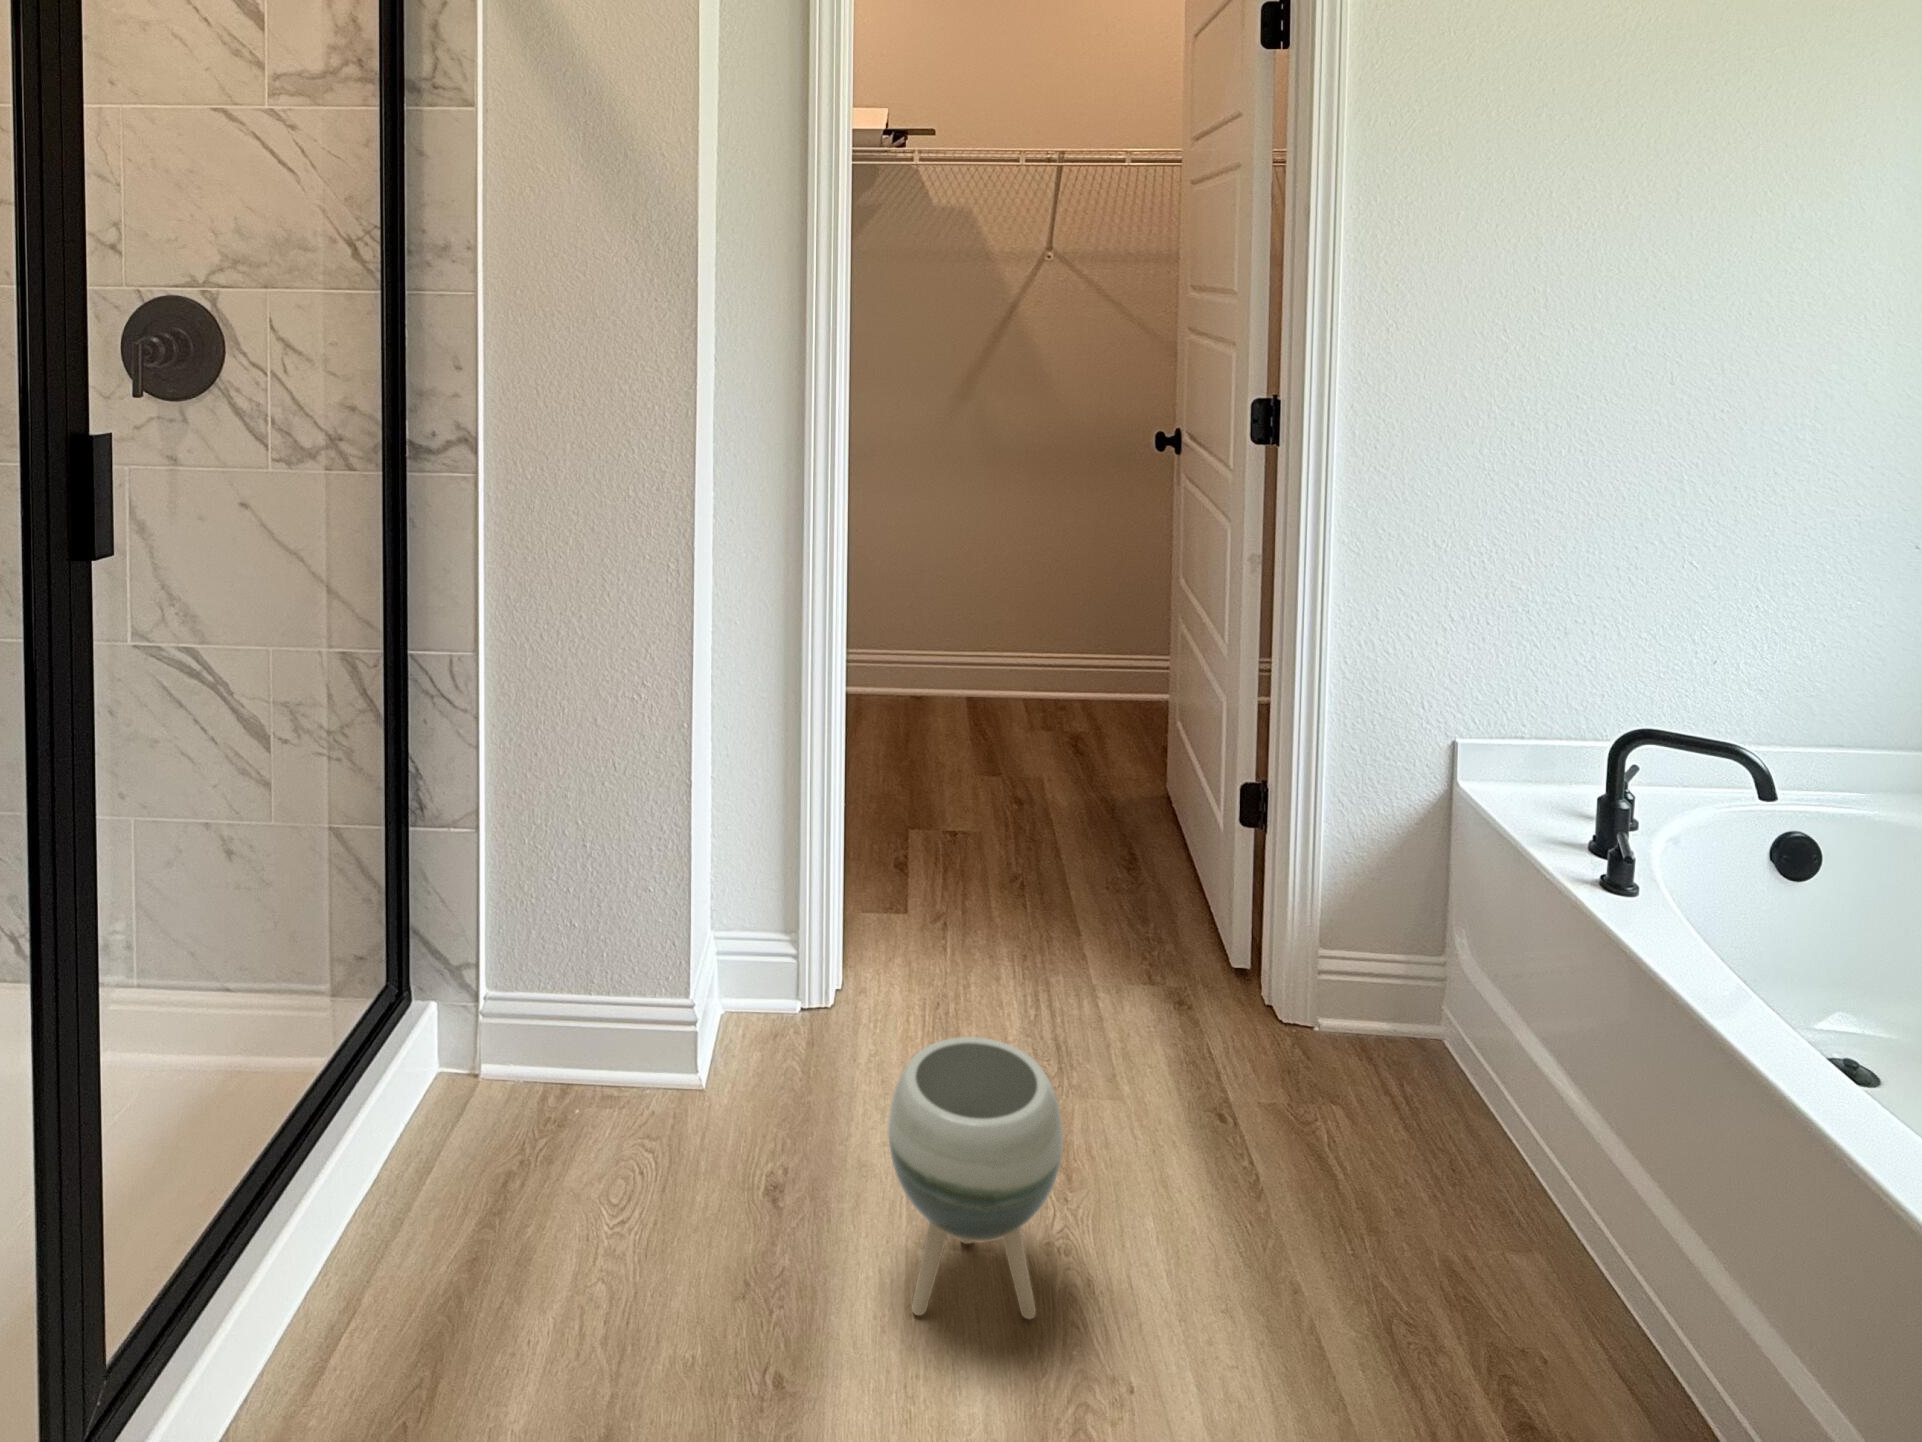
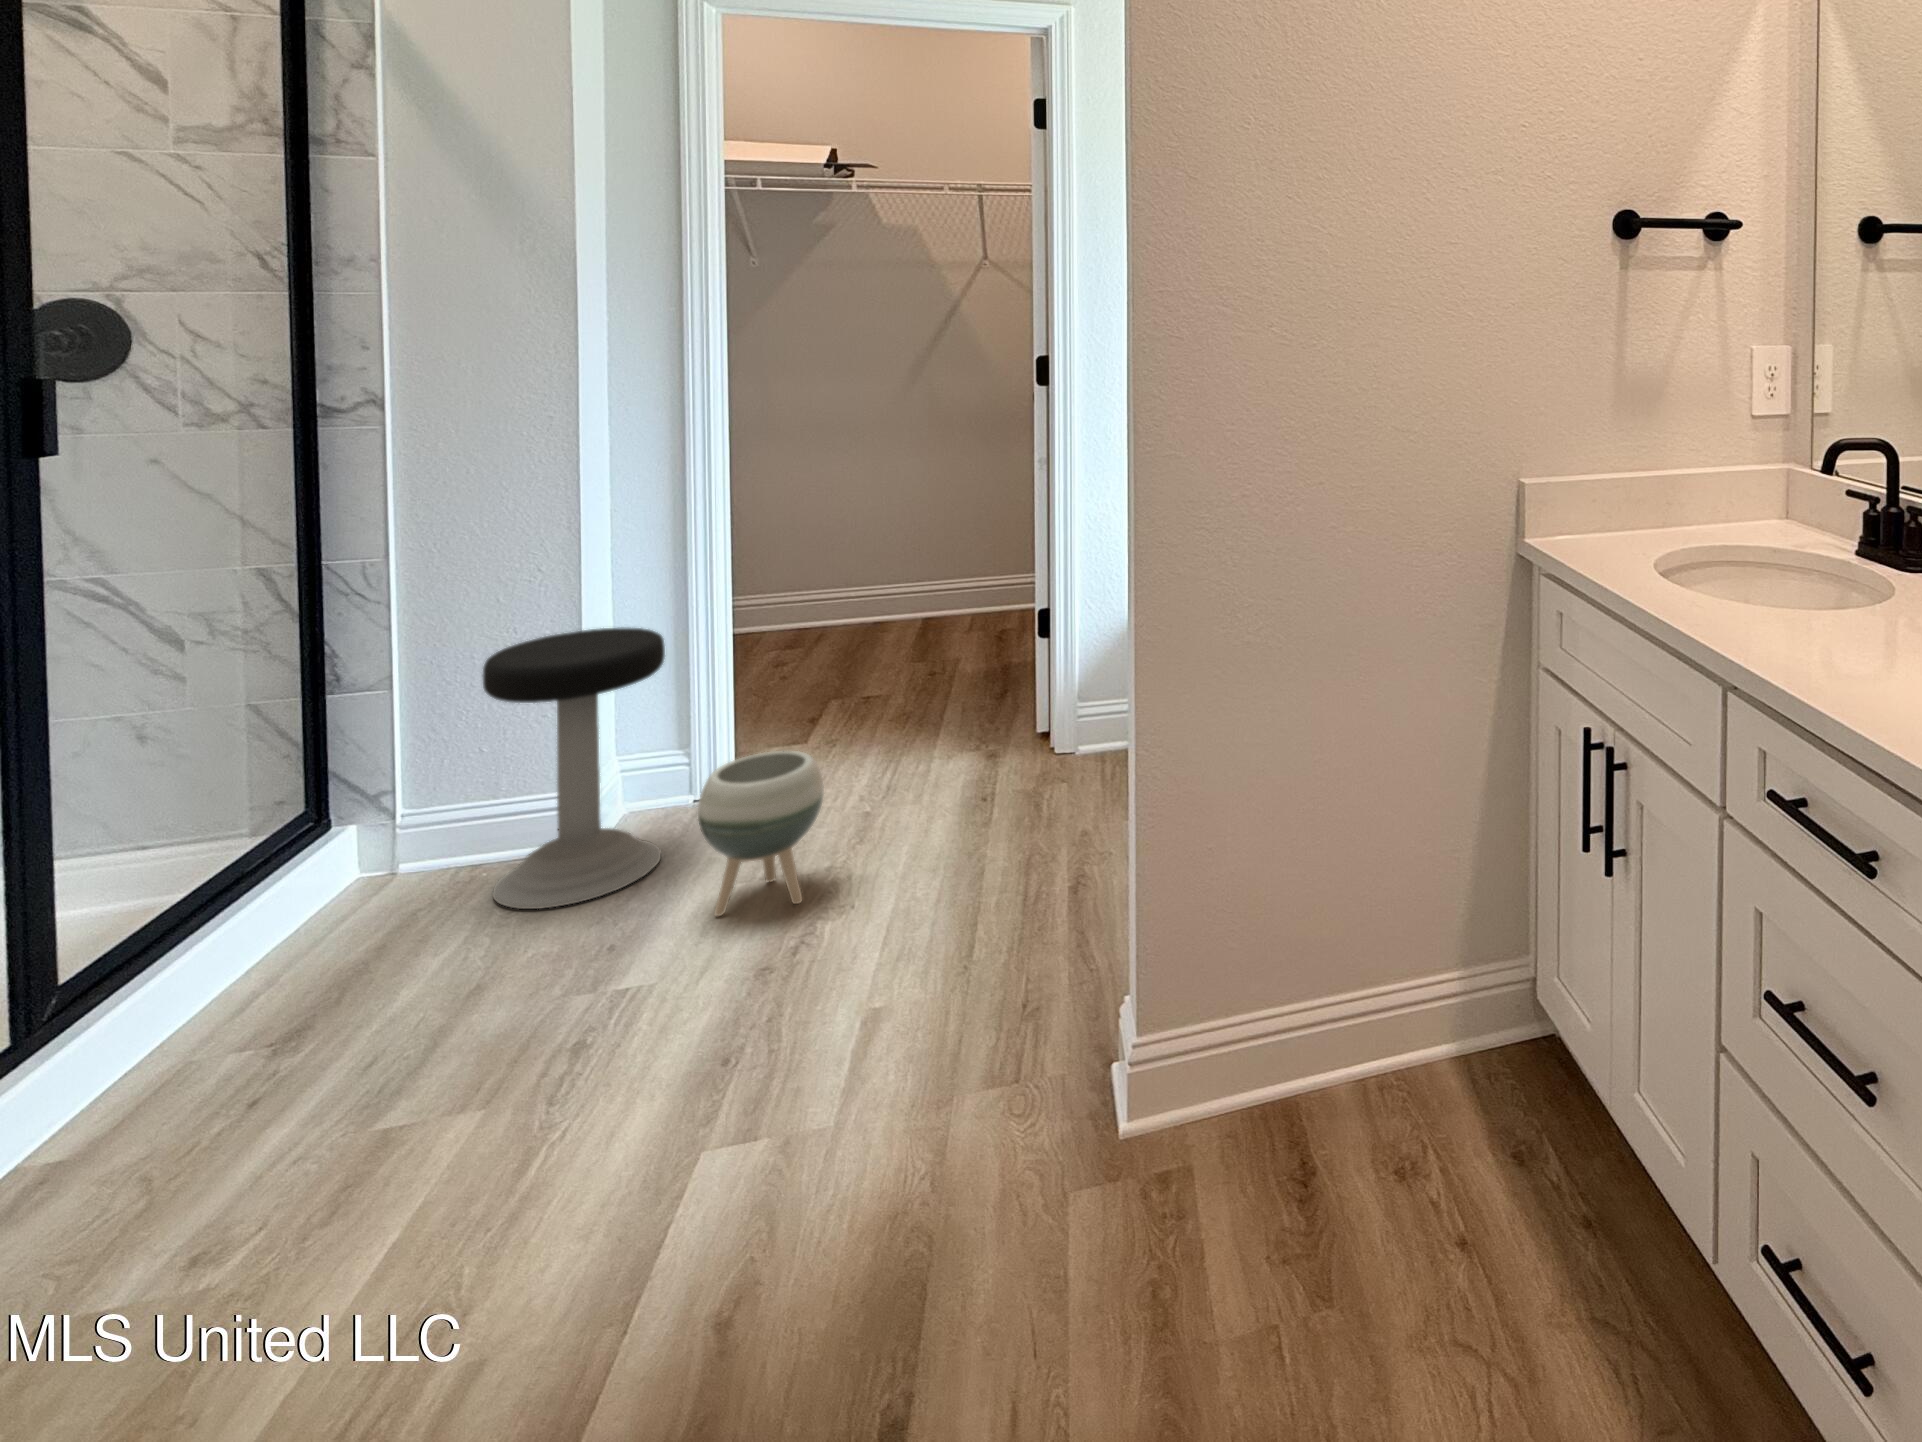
stool: none [595,777,806,1215] -> present [483,628,665,909]

